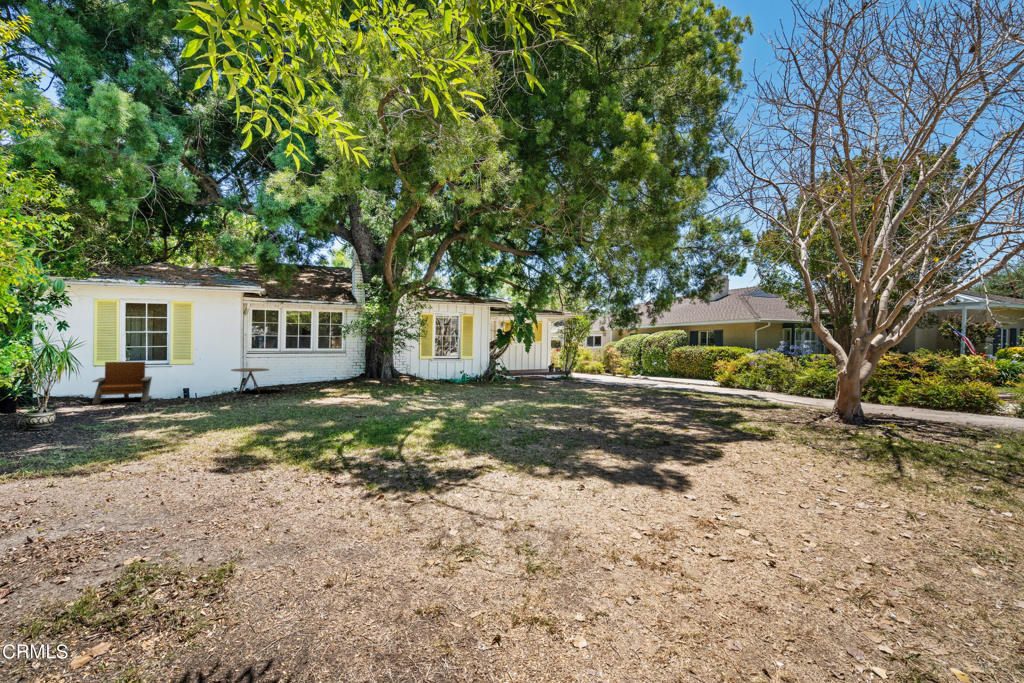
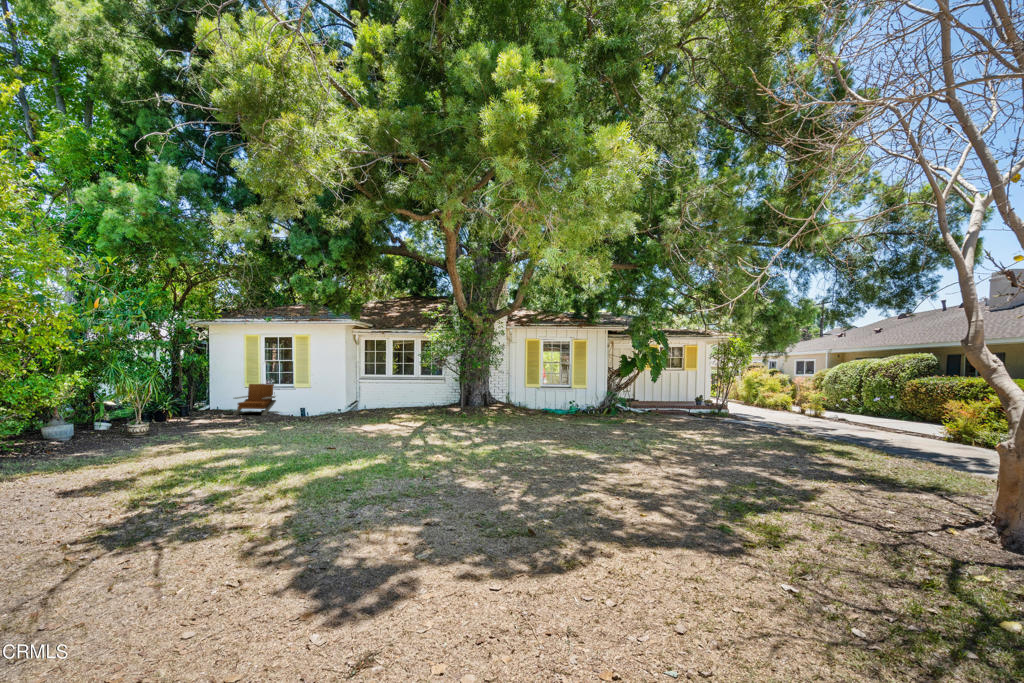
round table: present [231,368,269,393] -> none [333,391,364,414]

